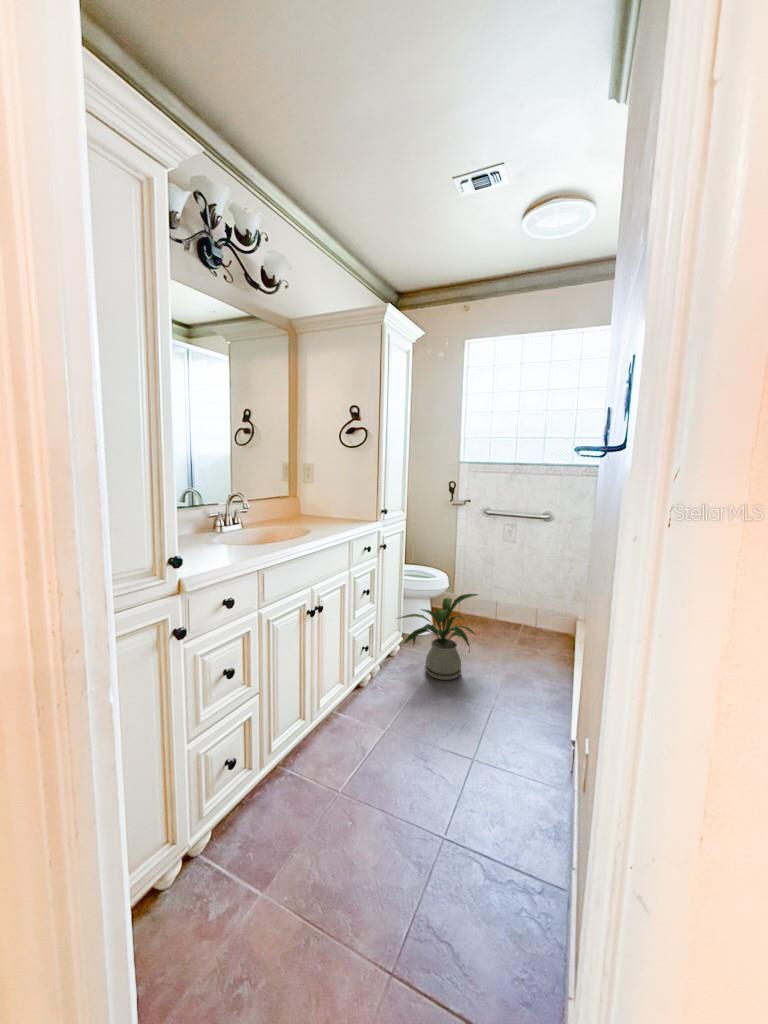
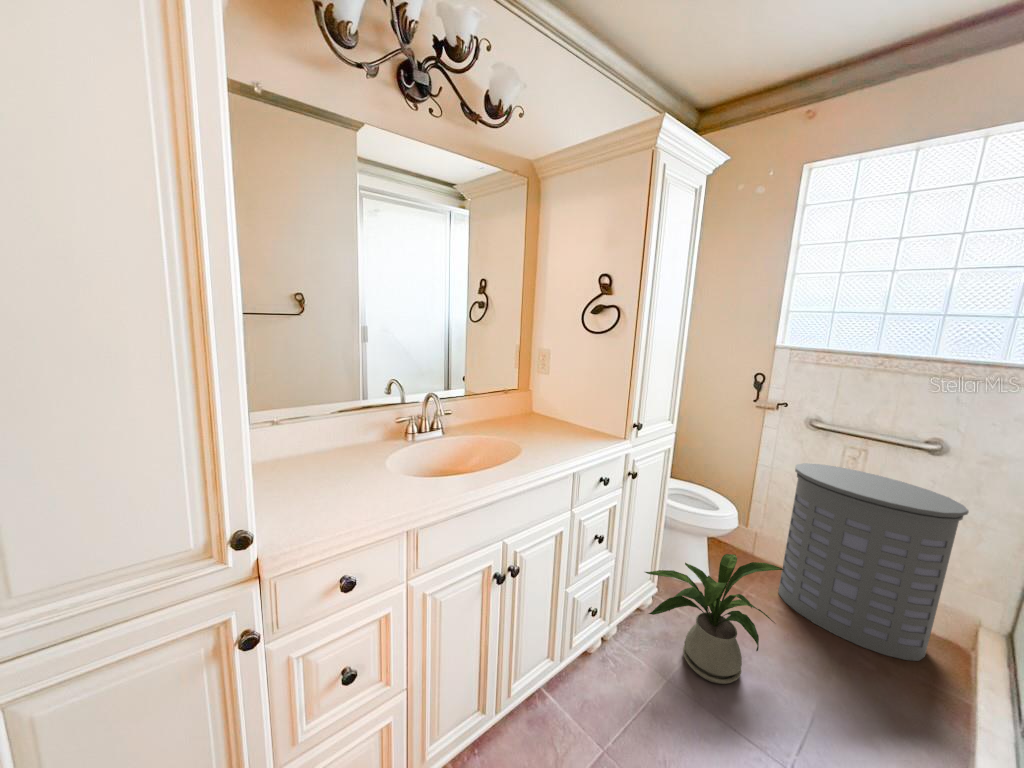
laundry hamper: none [477,538,566,647] -> present [778,463,969,661]

